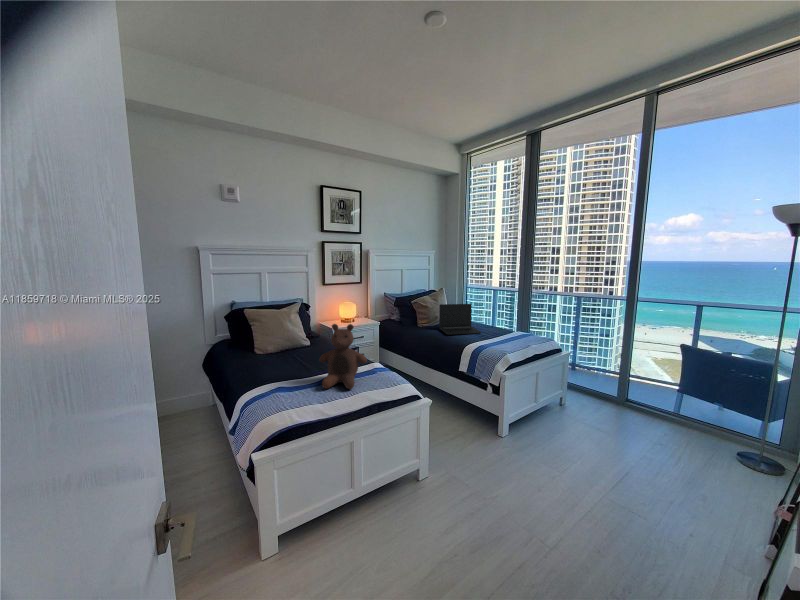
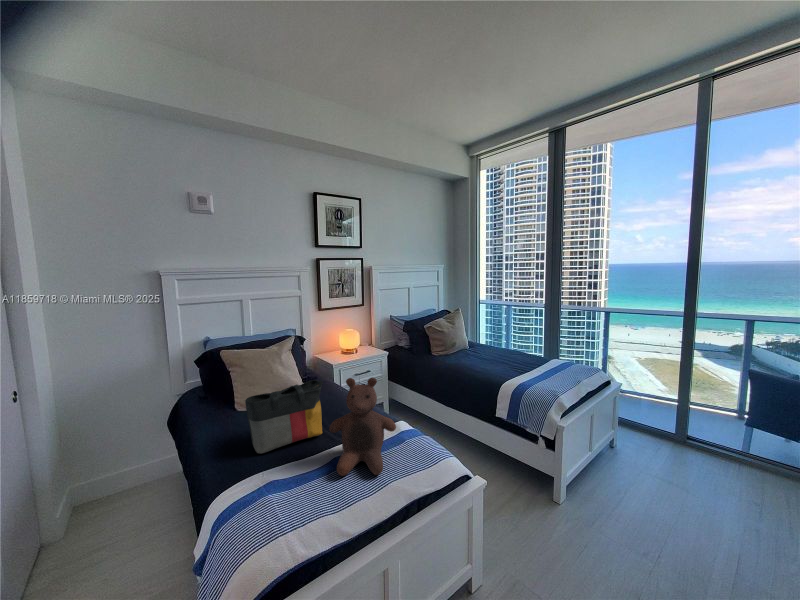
laptop: present [439,304,481,335] -> none [460,328,513,368]
tote bag: none [261,329,318,376] -> present [245,380,323,453]

